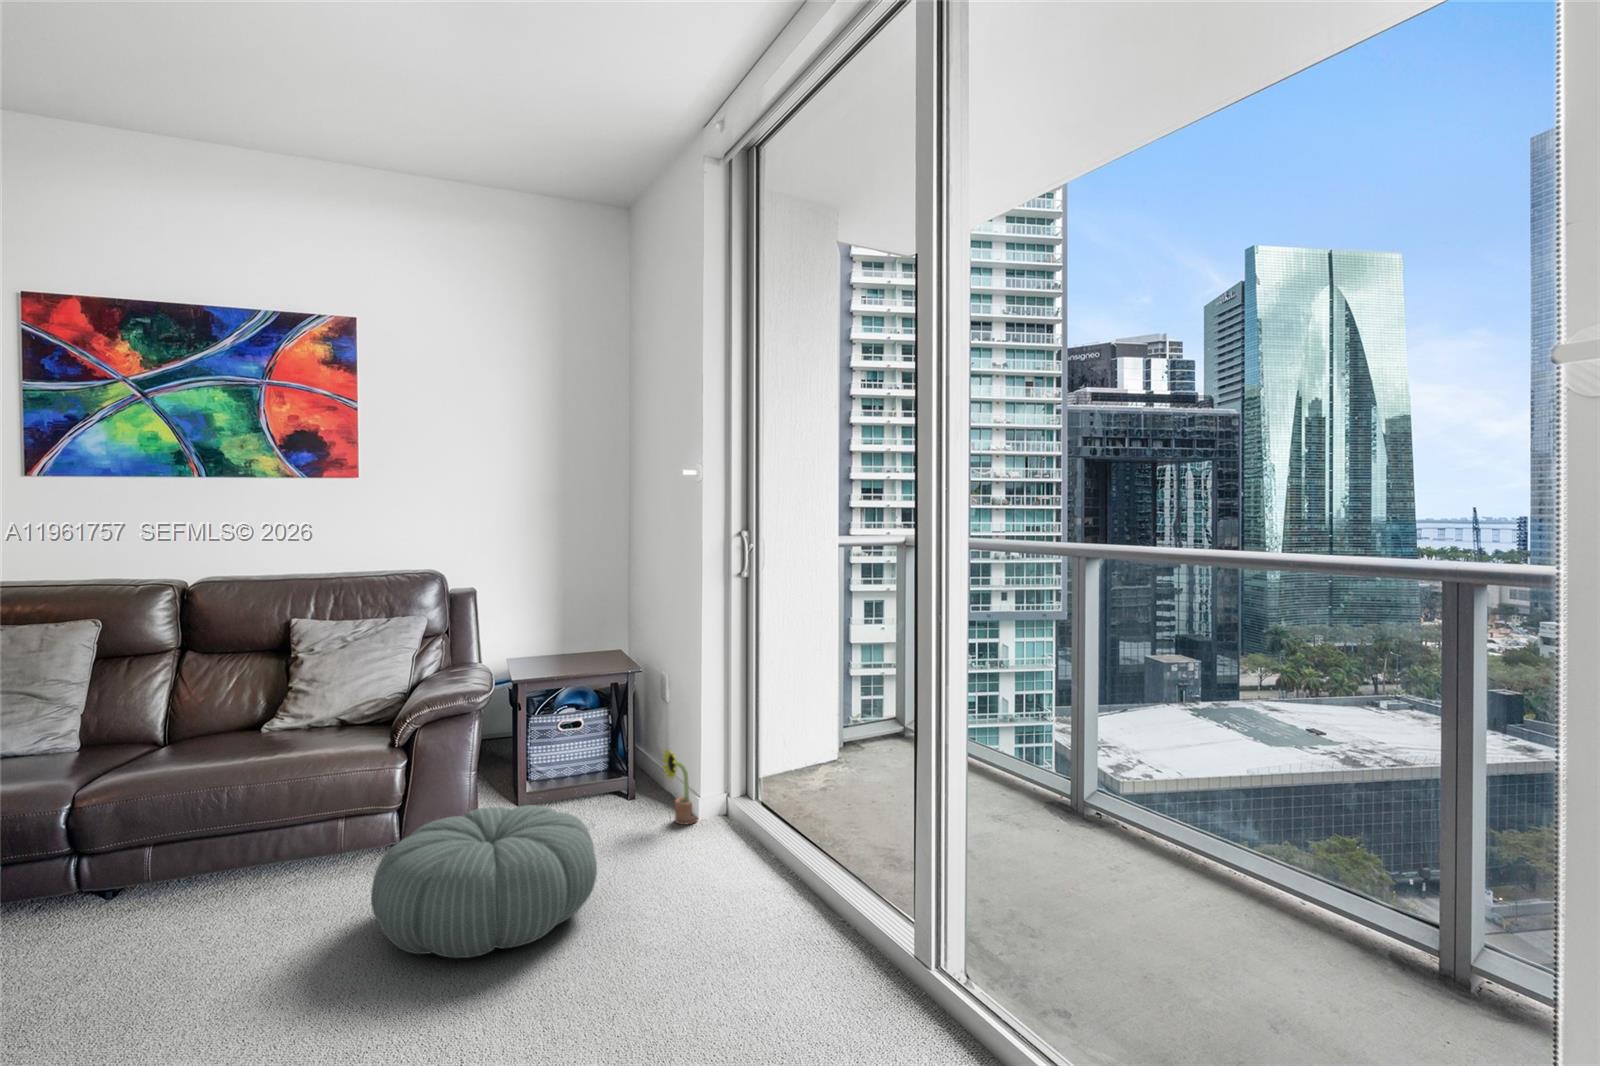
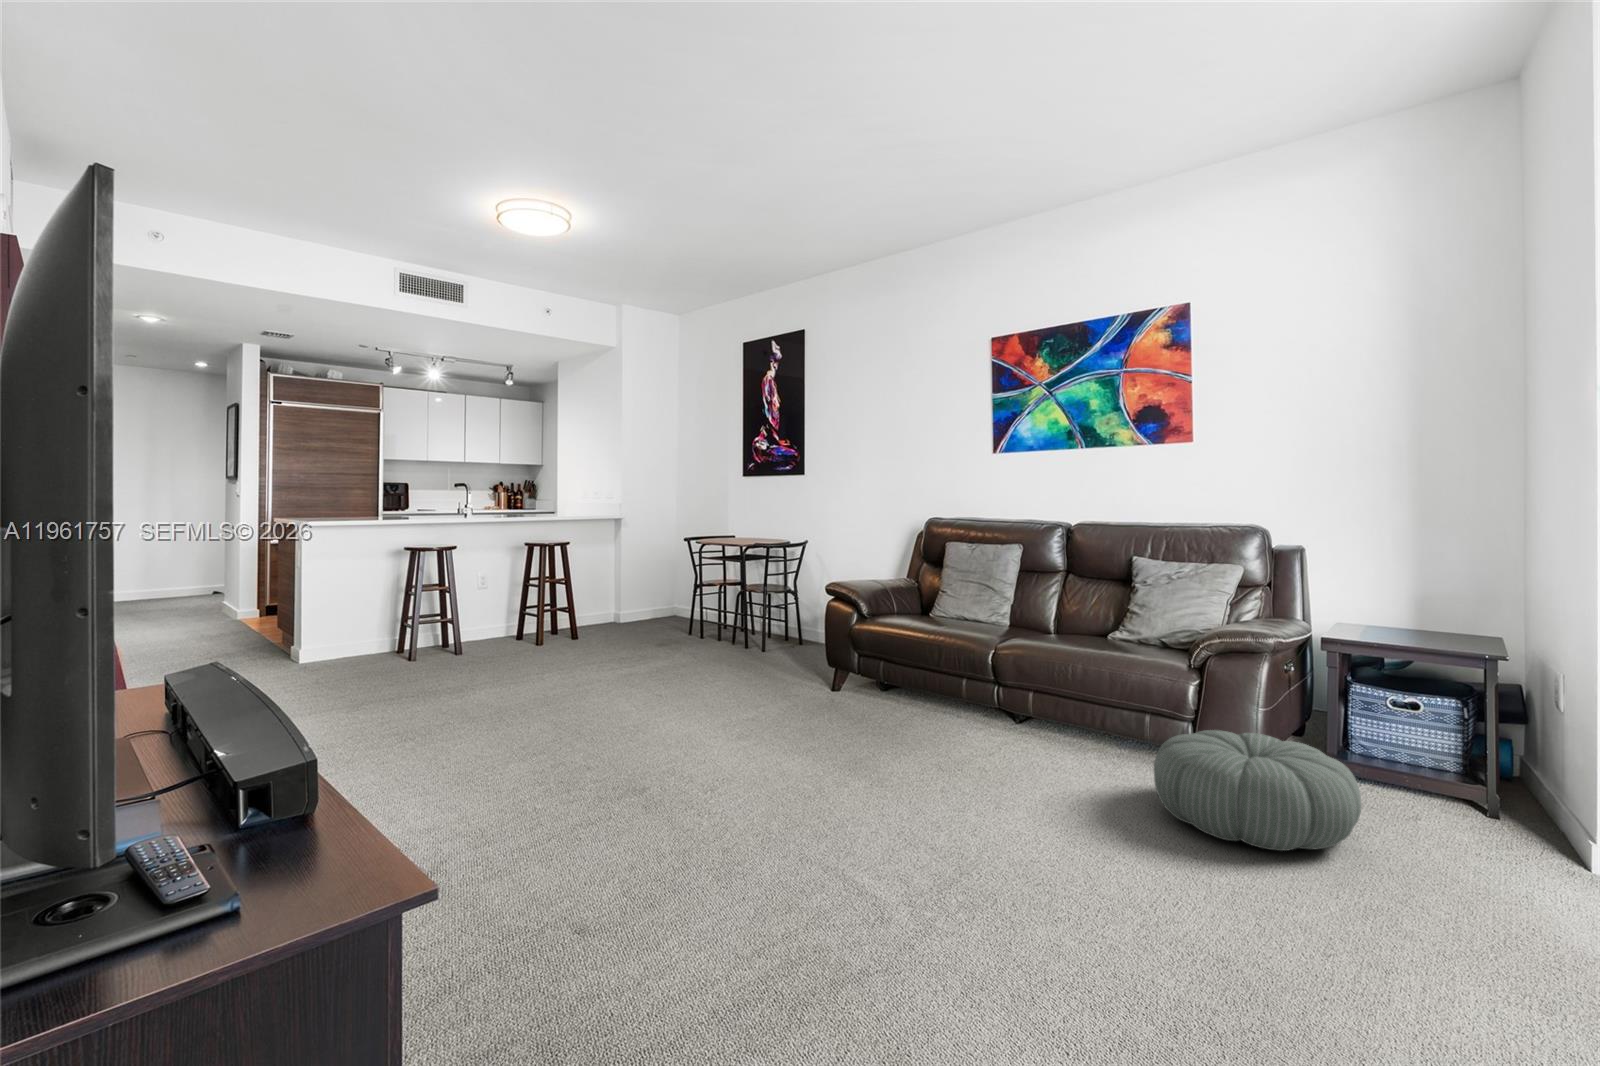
decorative plant: present [662,749,698,825] -> none [1496,737,1551,837]

